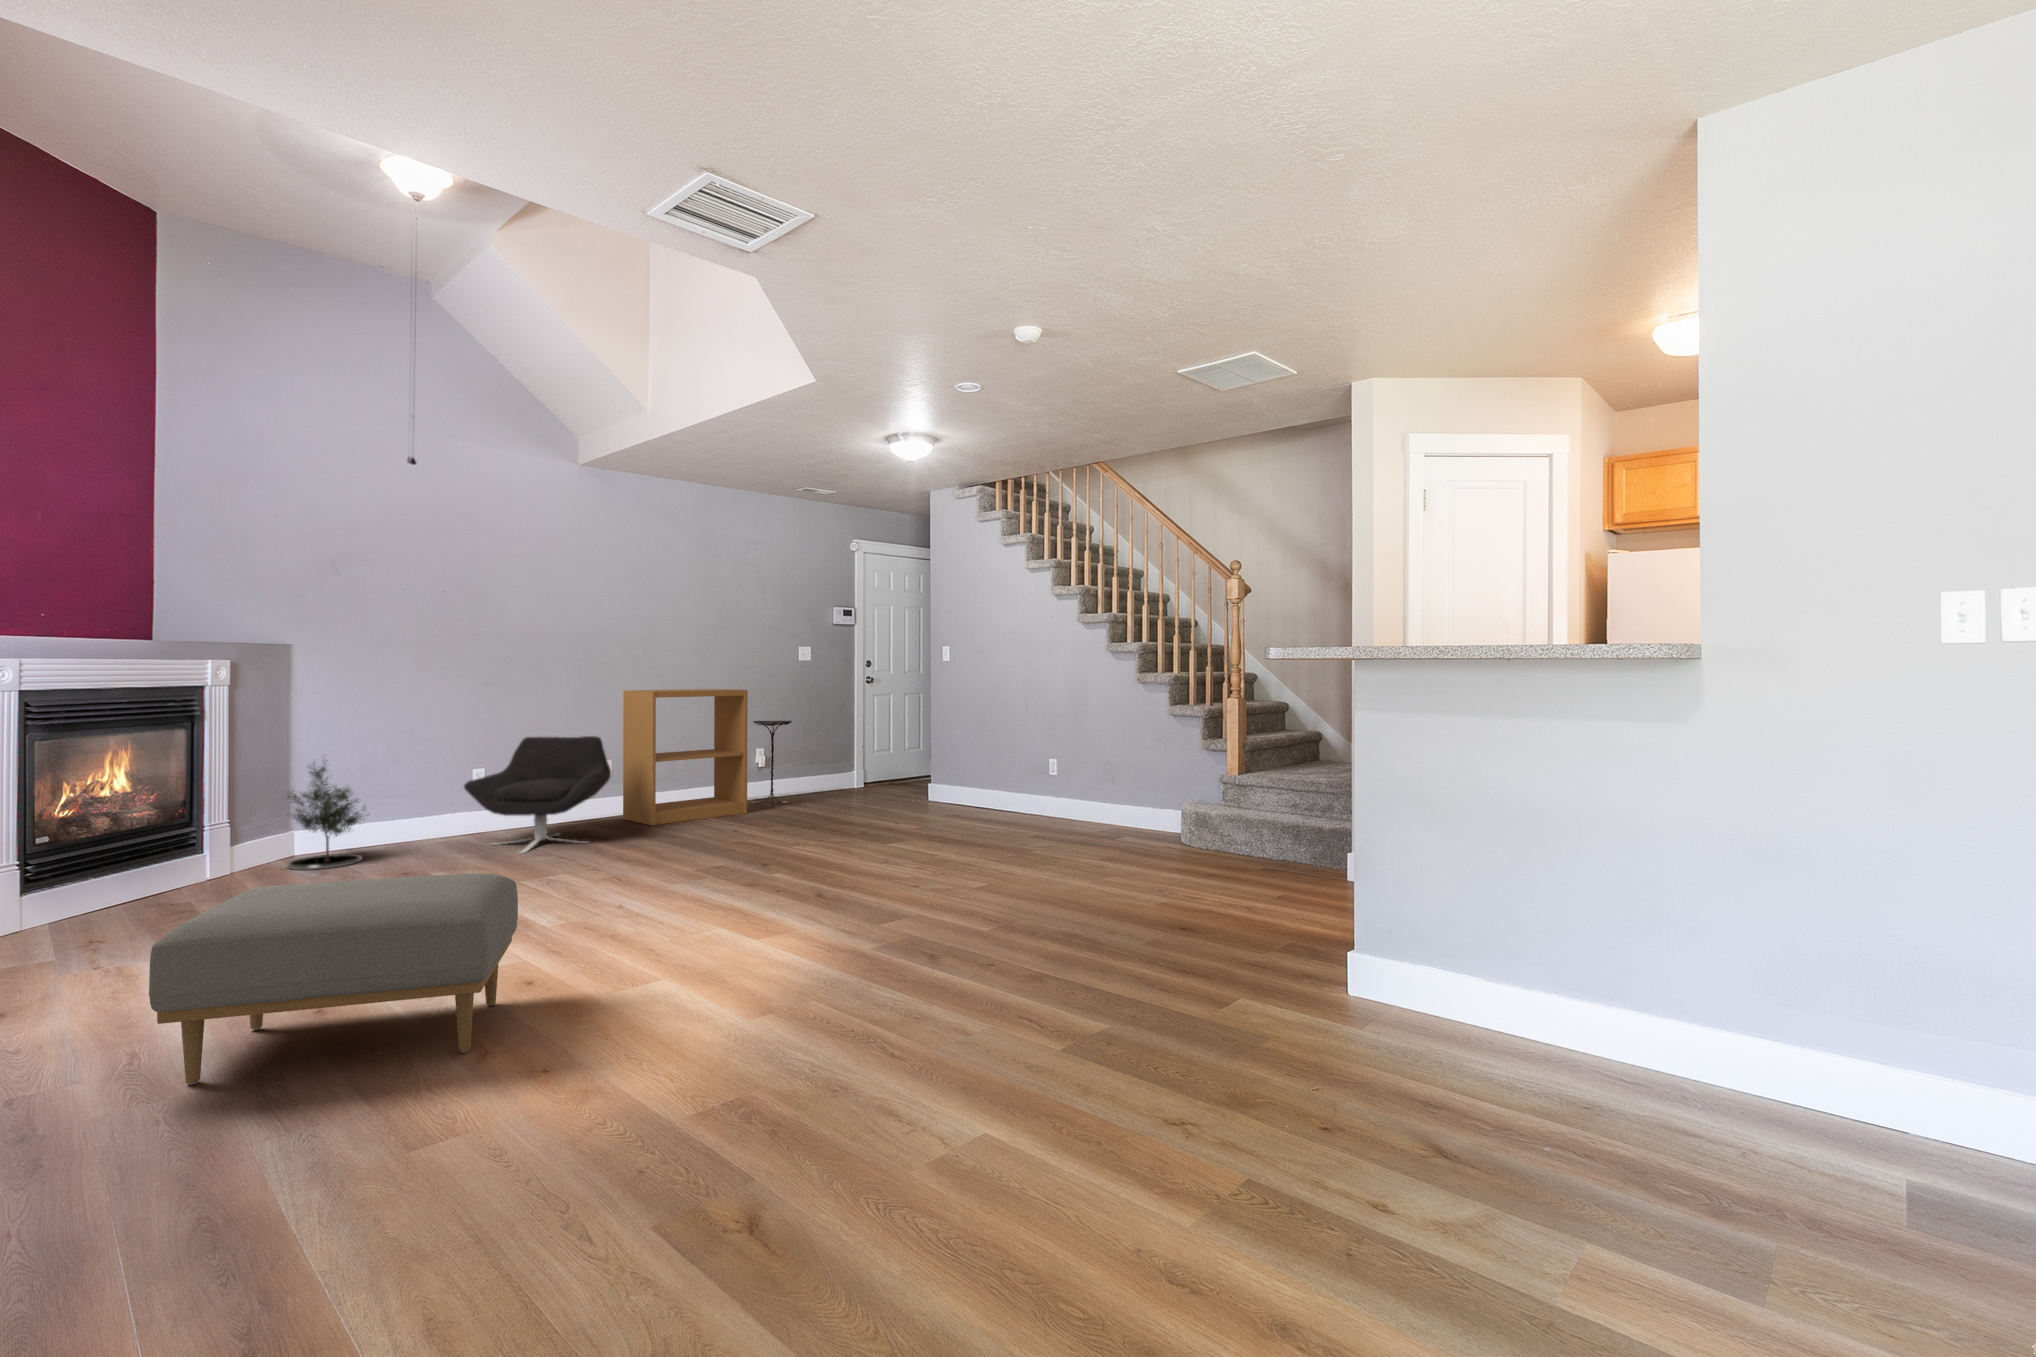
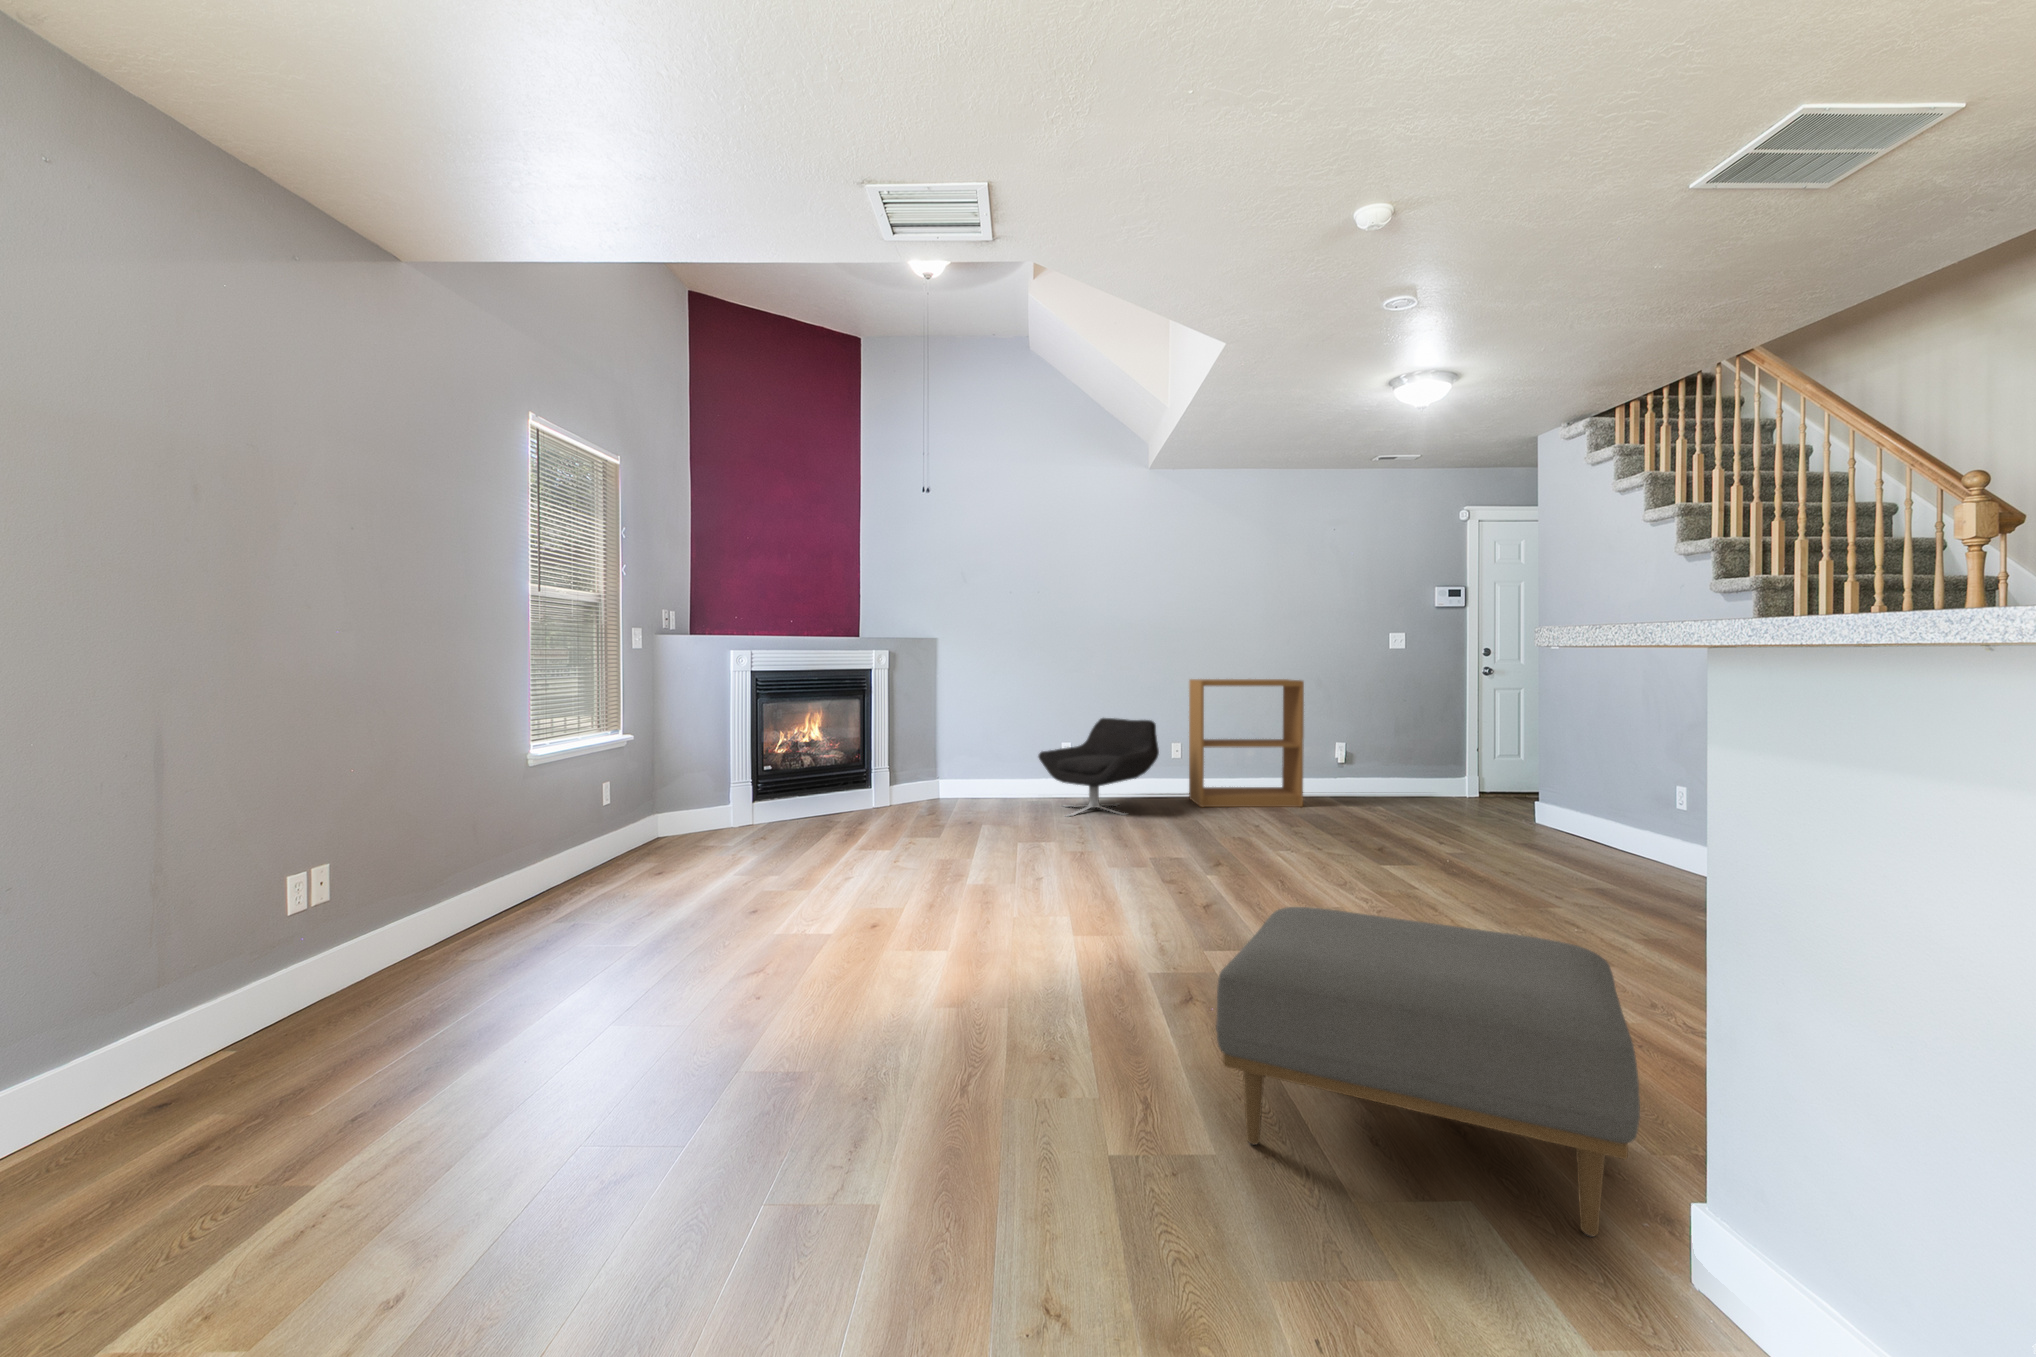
side table: present [753,721,792,805] -> none [1324,713,1367,803]
potted tree: present [286,760,369,870] -> none [927,722,976,808]
ottoman: present [149,873,518,1084] -> present [1216,907,1640,1237]

